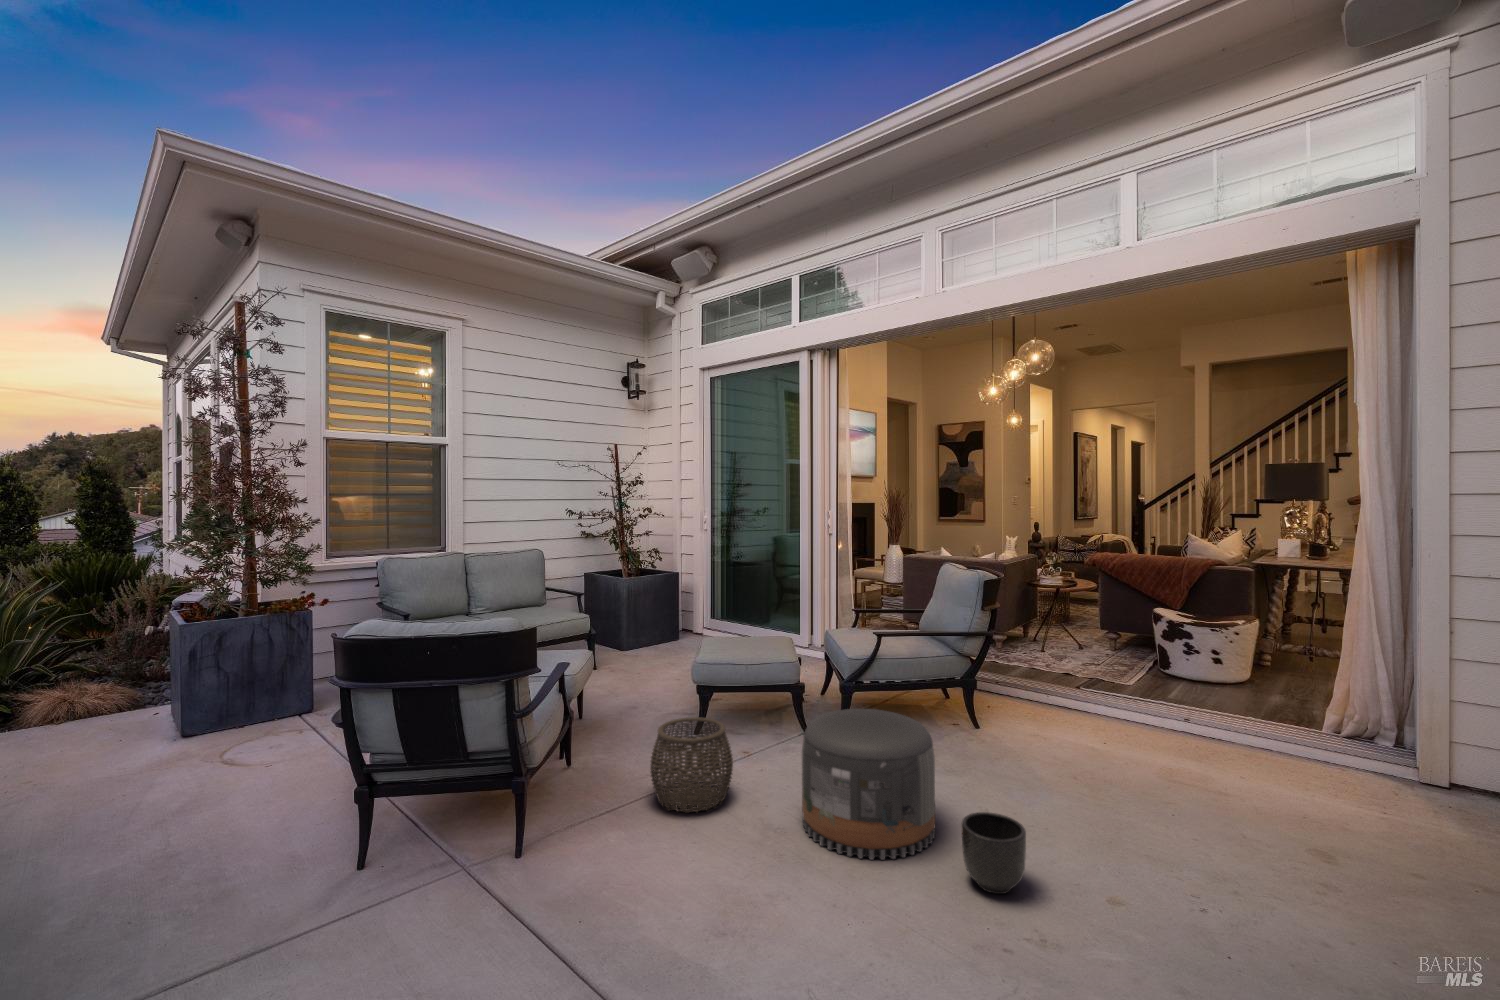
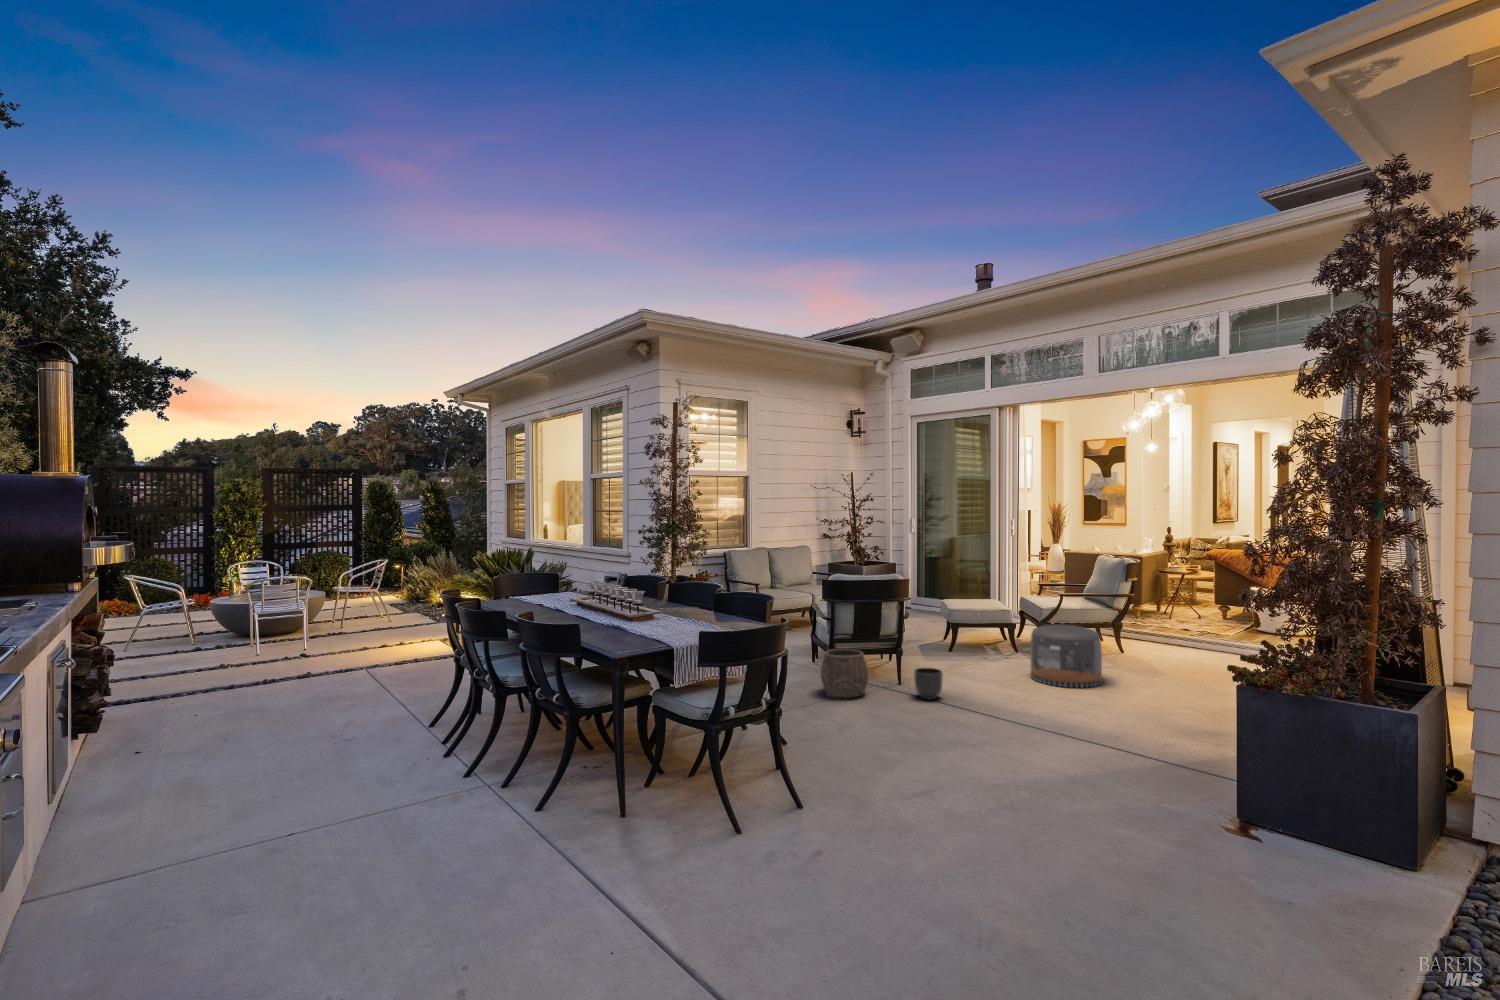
woven basket: present [650,717,733,813] -> present [821,649,868,698]
planter: present [961,812,1026,894] -> present [914,668,943,700]

